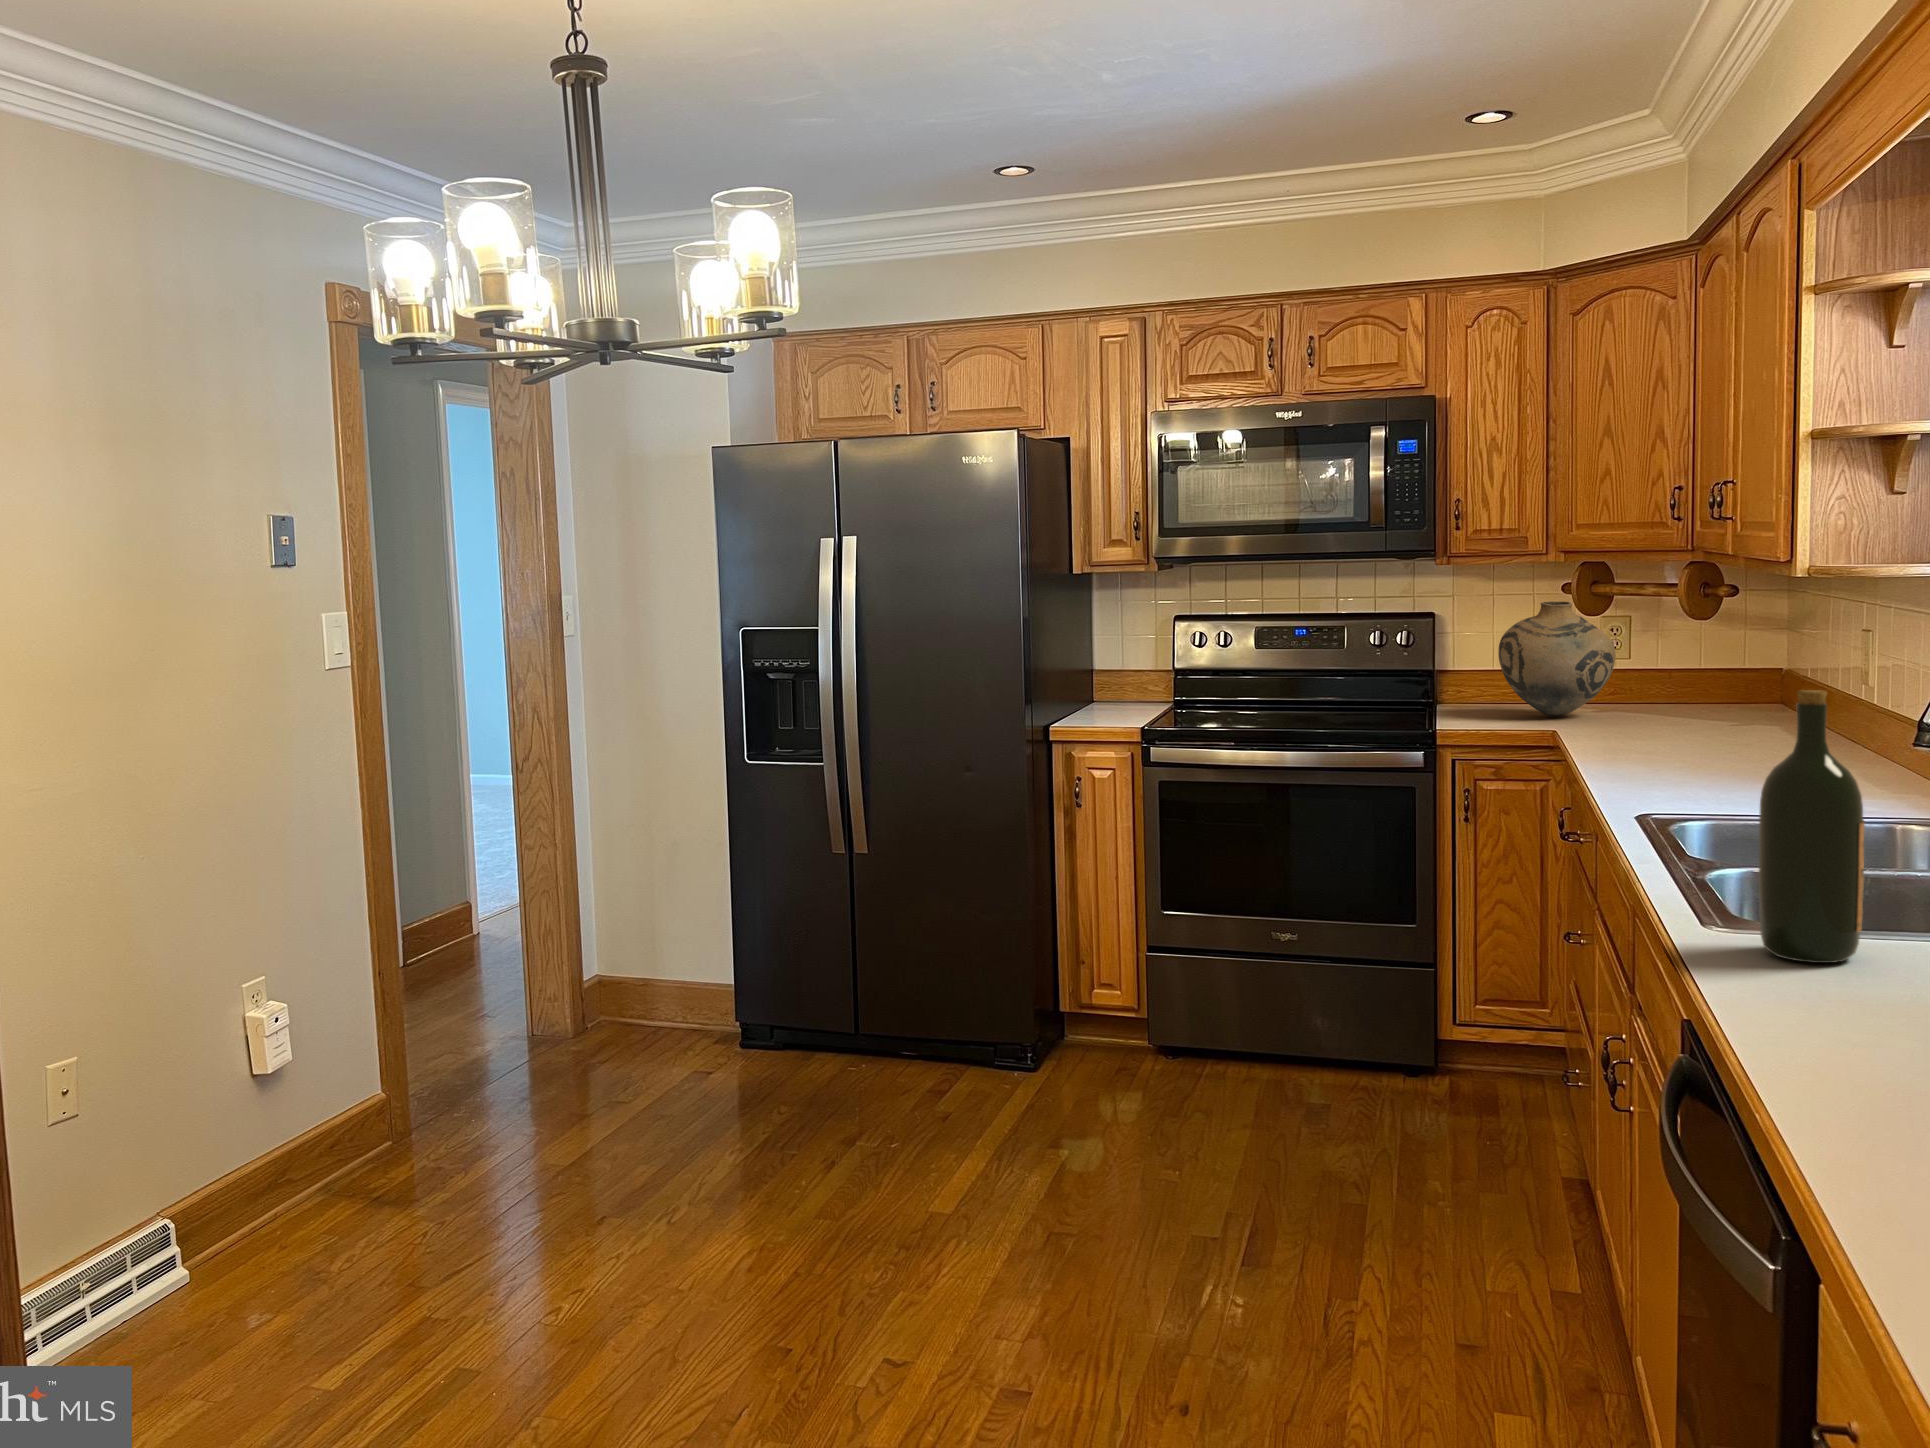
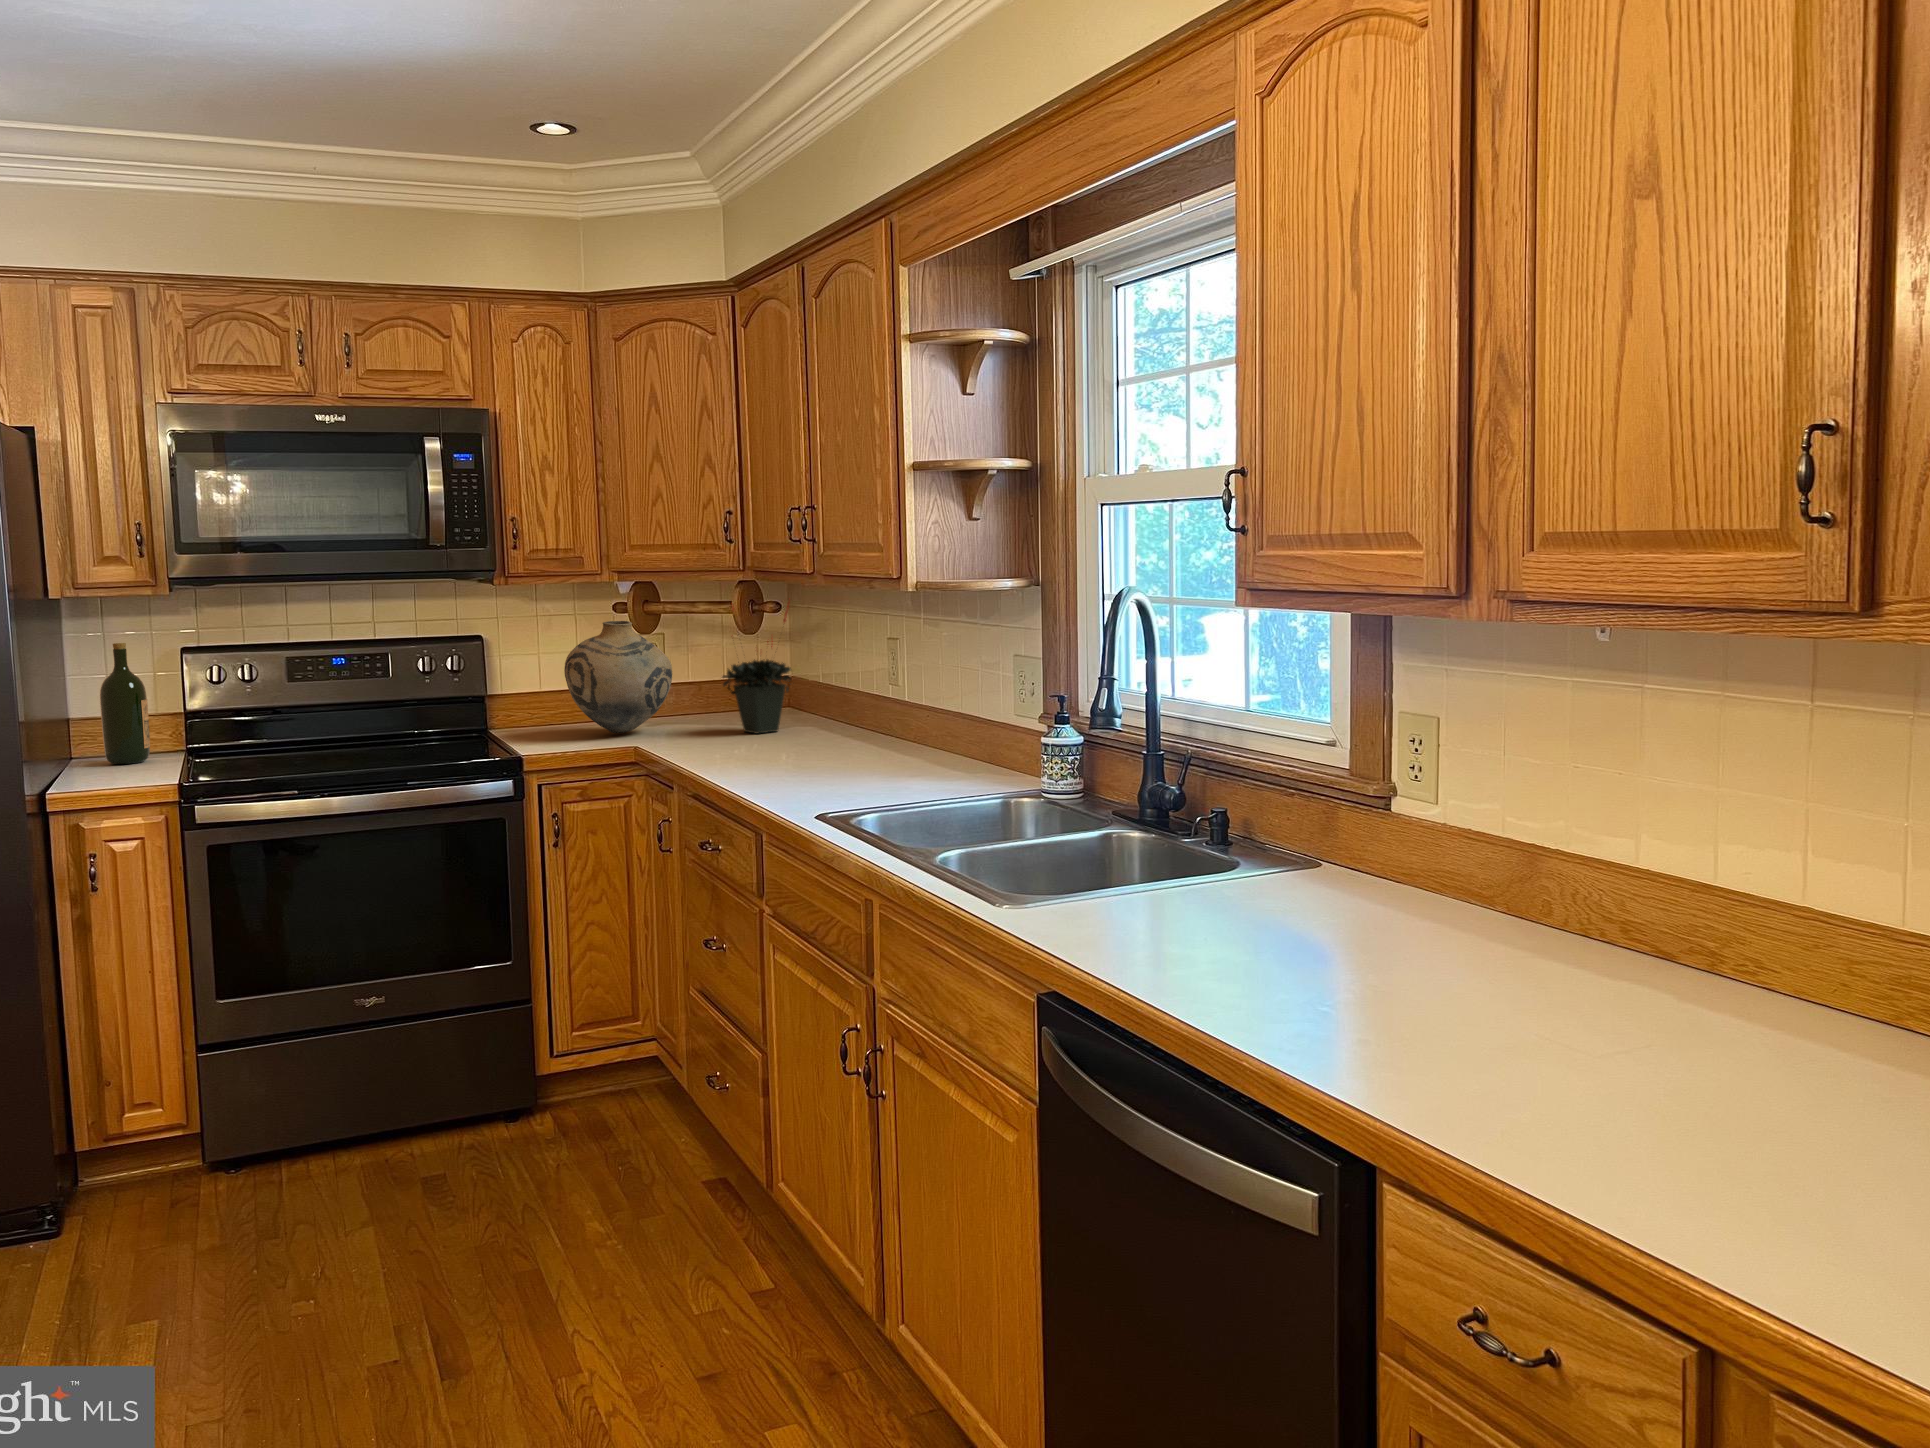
potted plant: none [1663,580,1751,727] -> present [723,606,791,733]
wine bottle: present [1759,690,1865,963] -> present [100,643,150,764]

